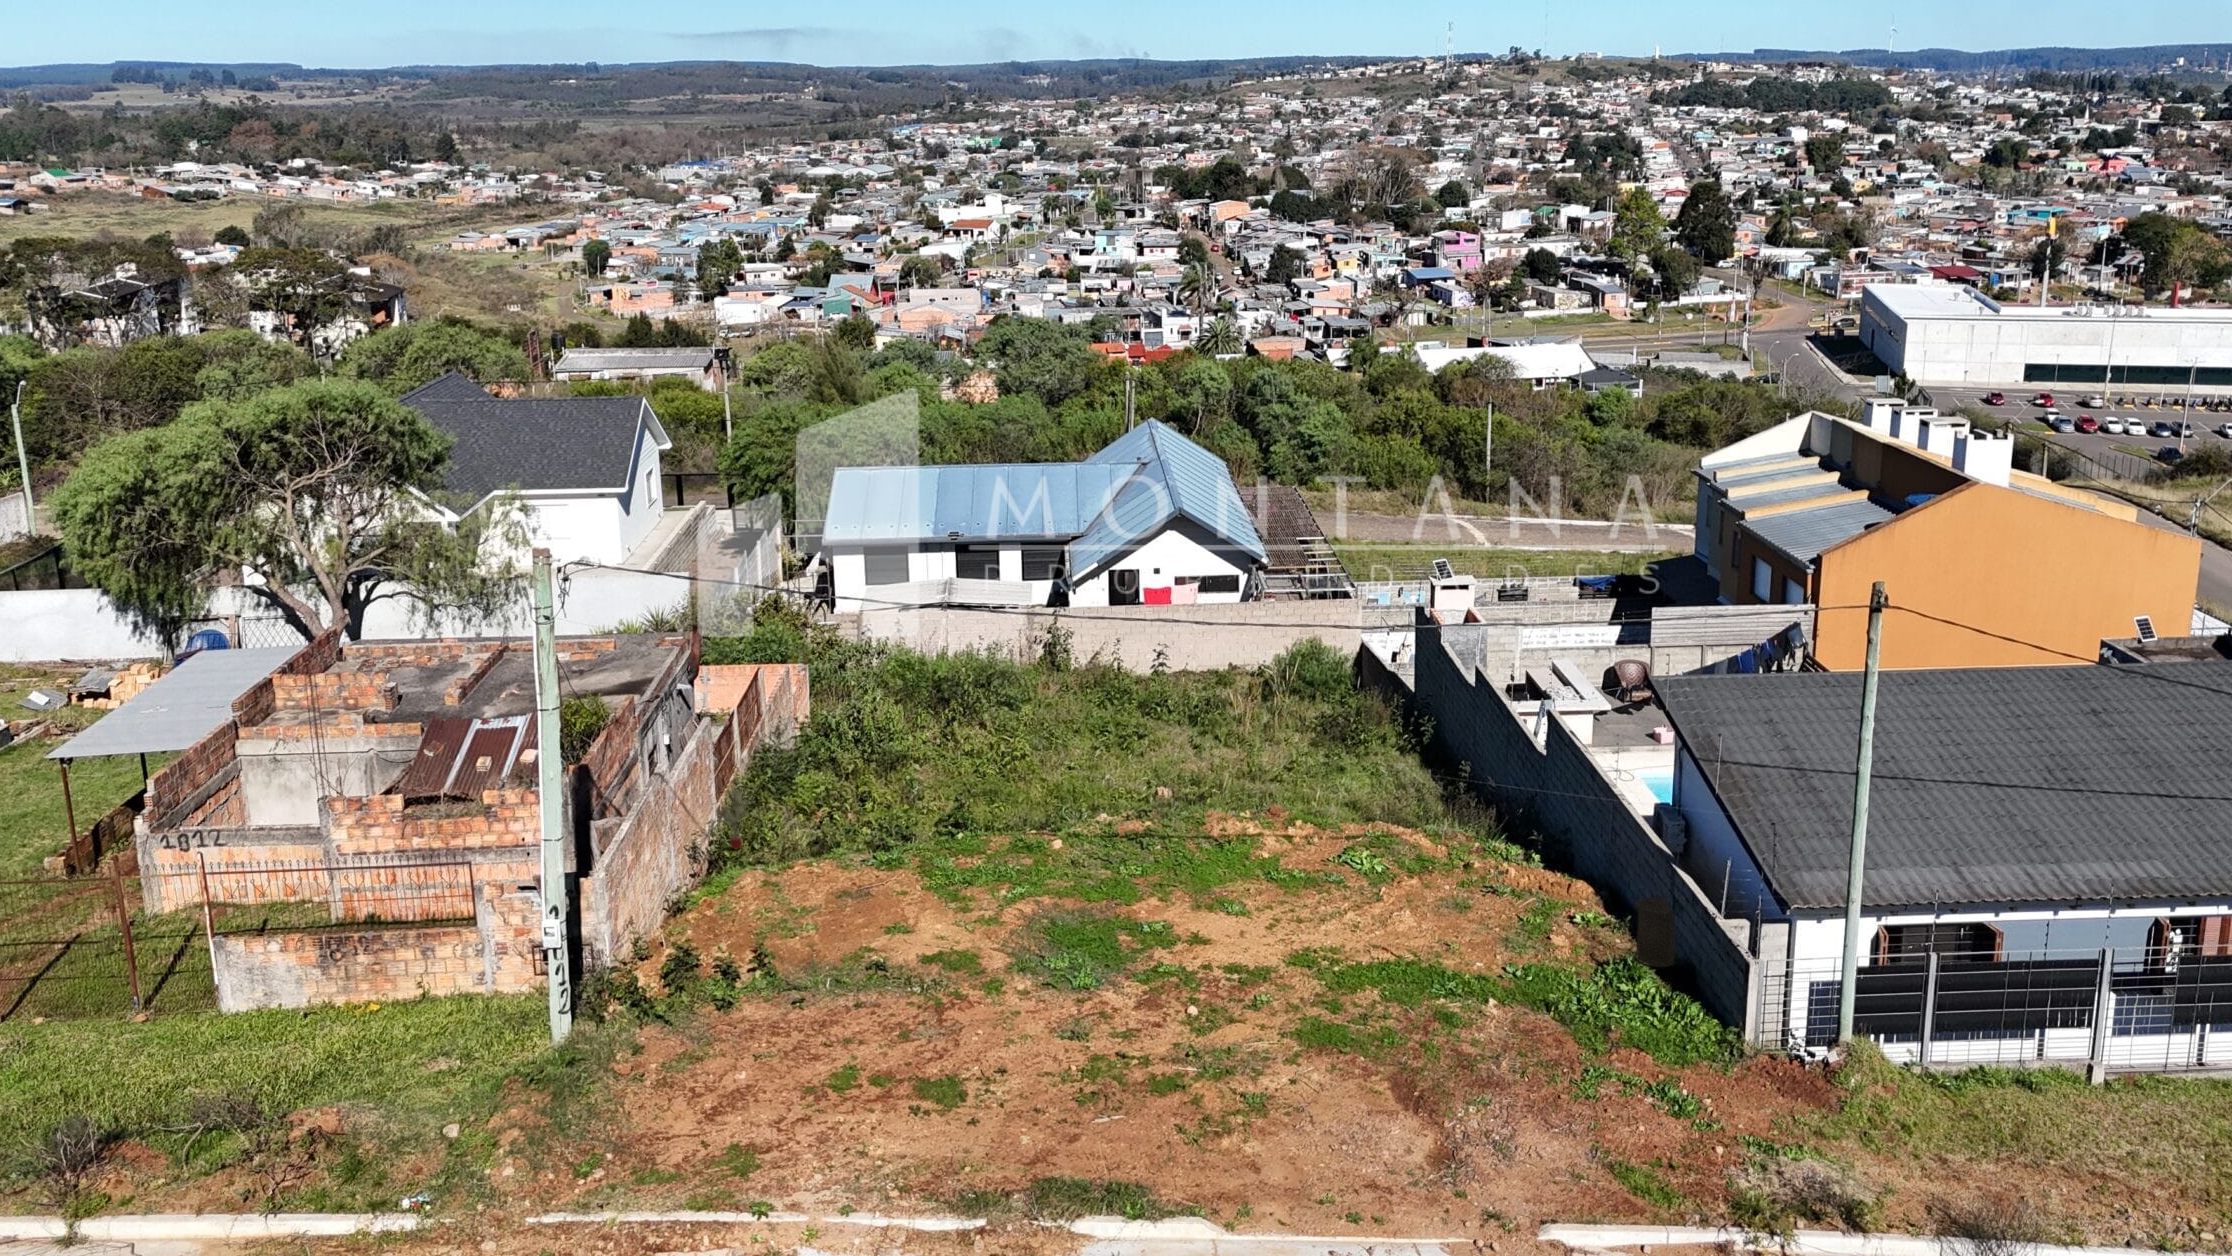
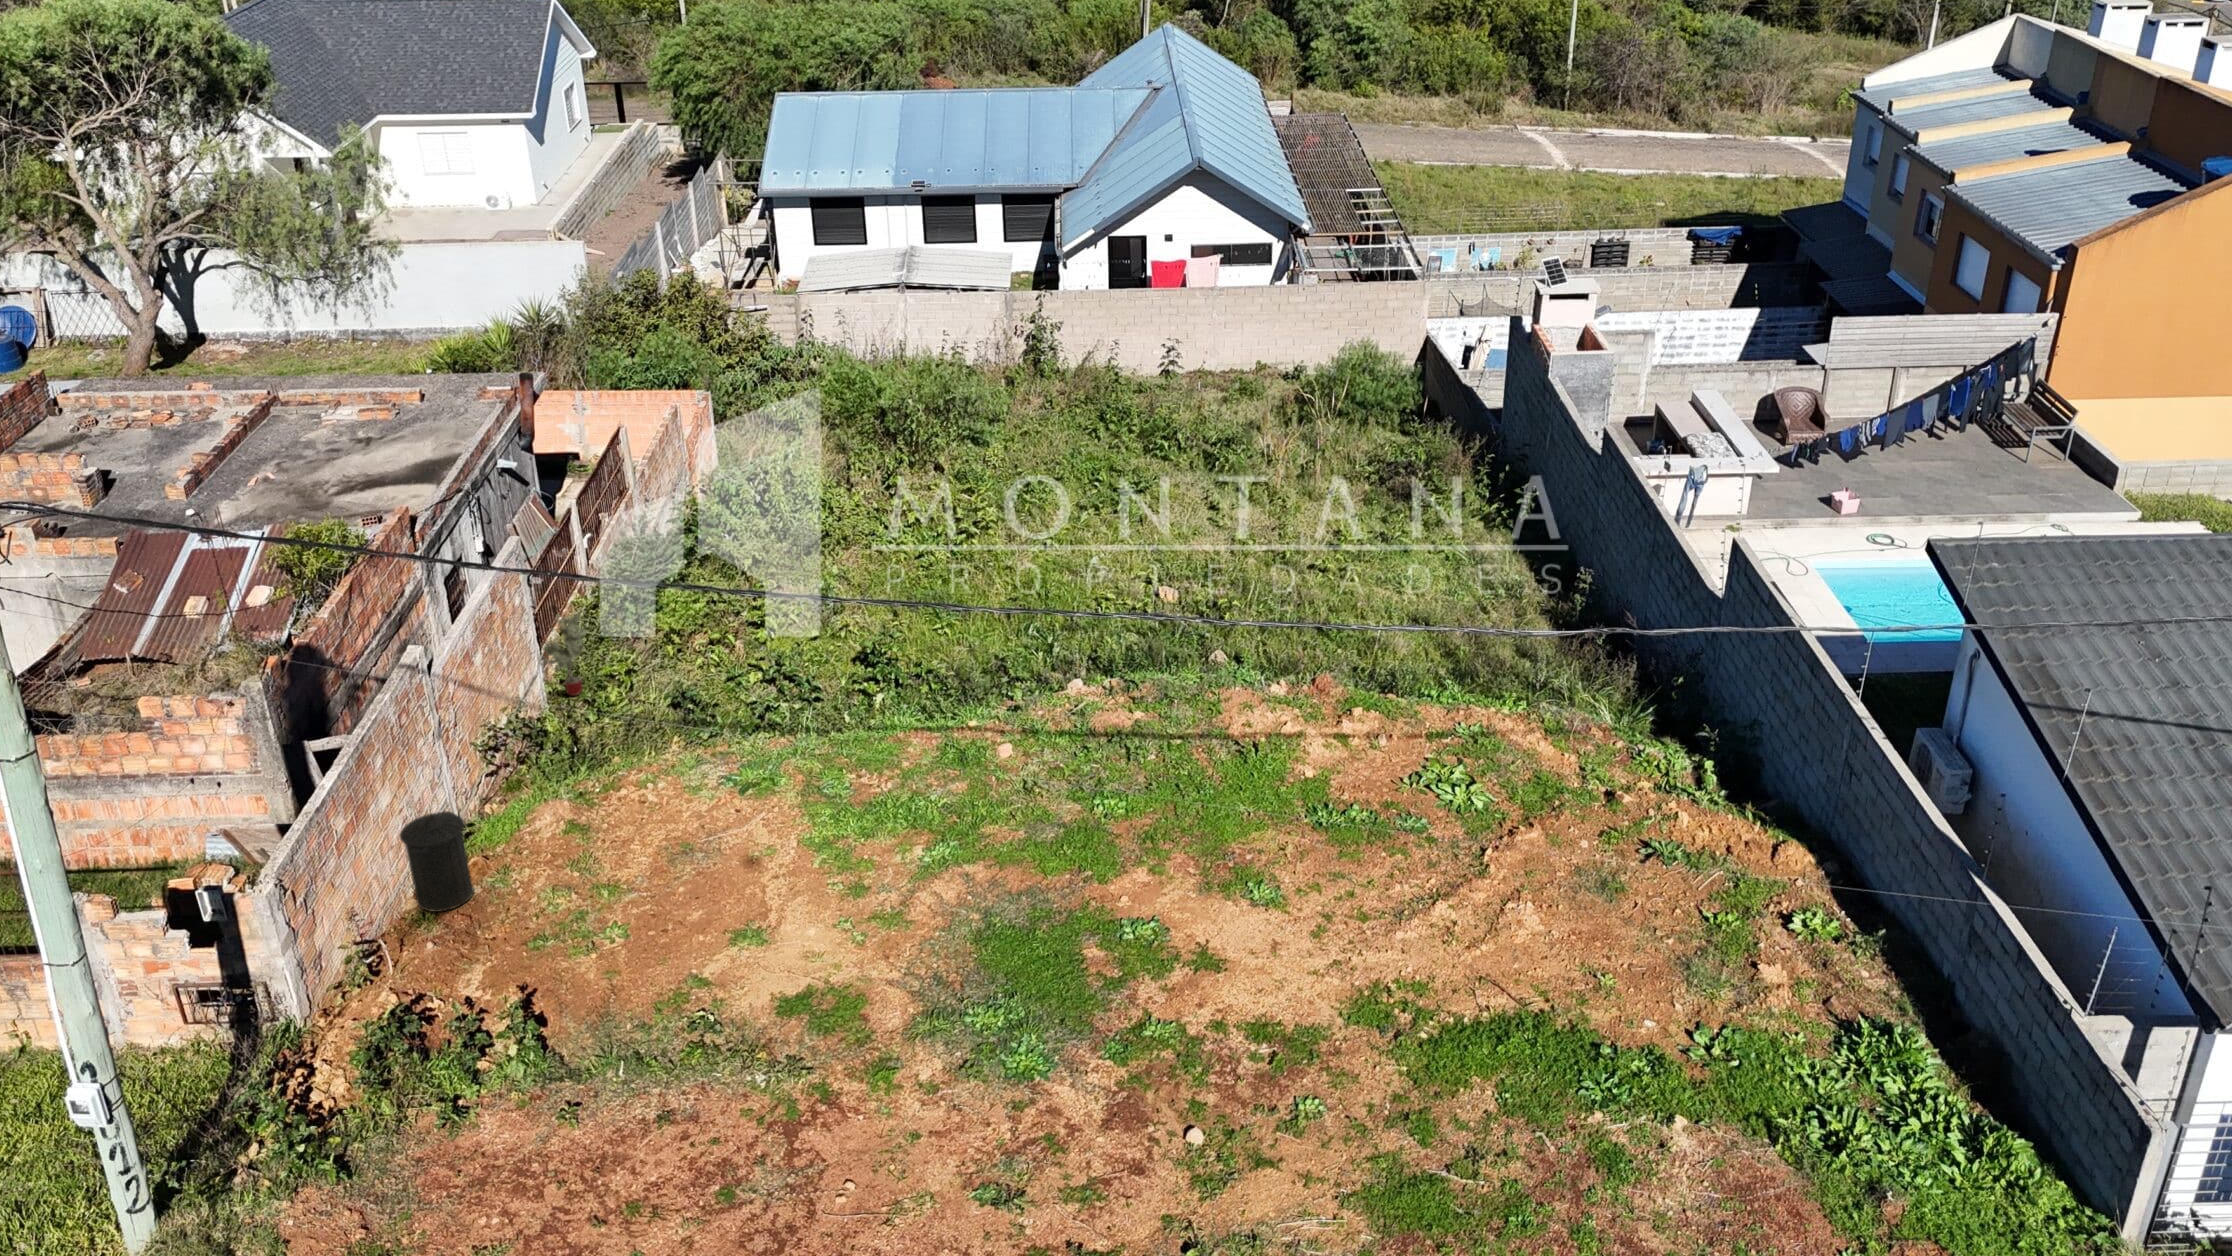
trash can: present [1636,895,1675,967] -> present [400,811,474,912]

